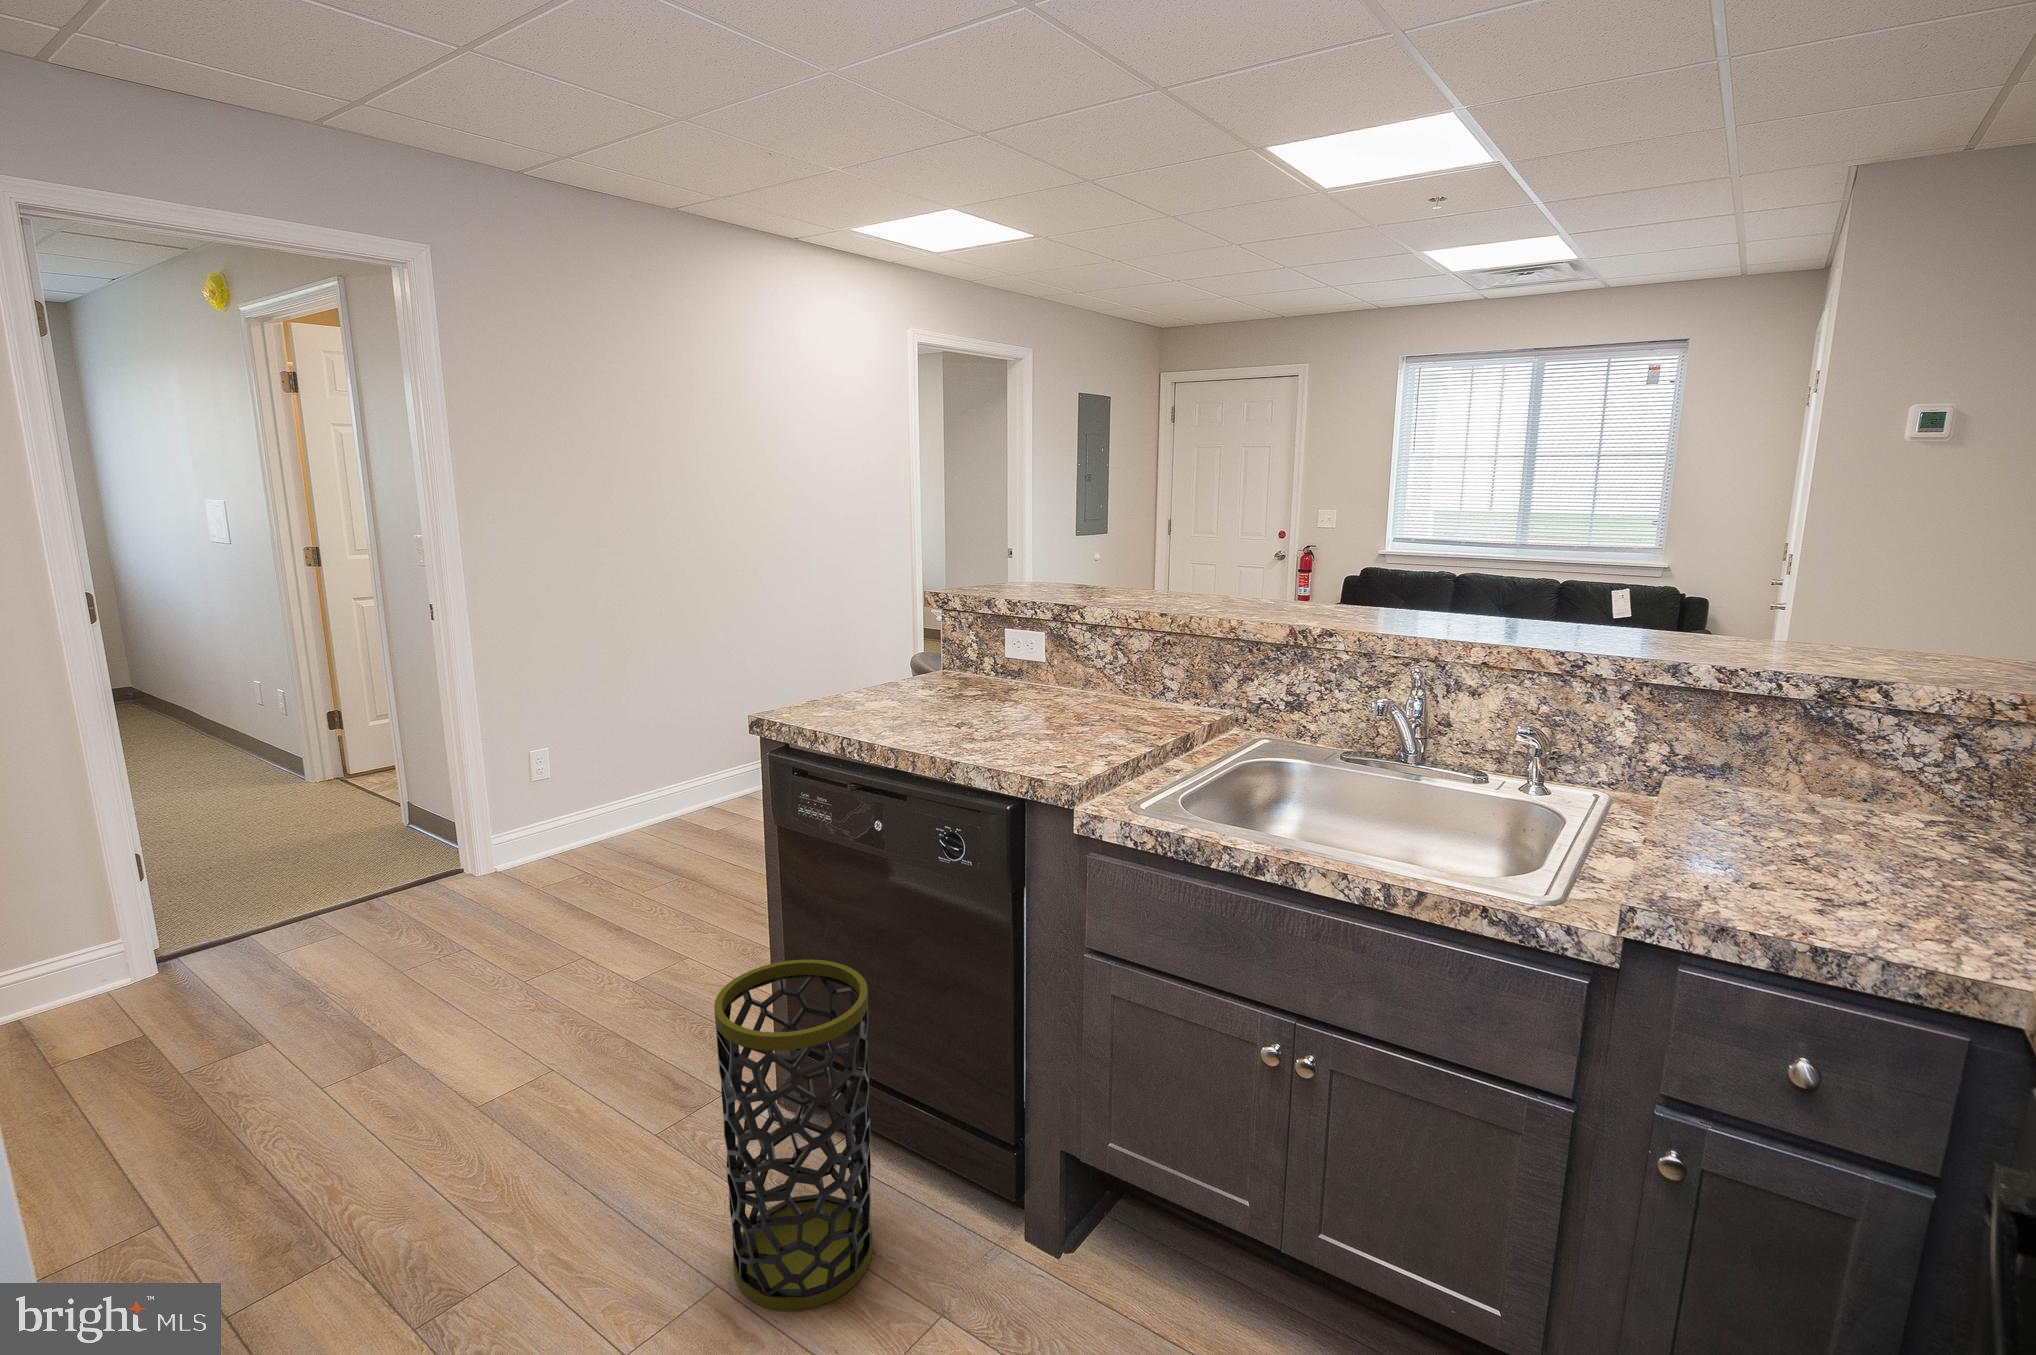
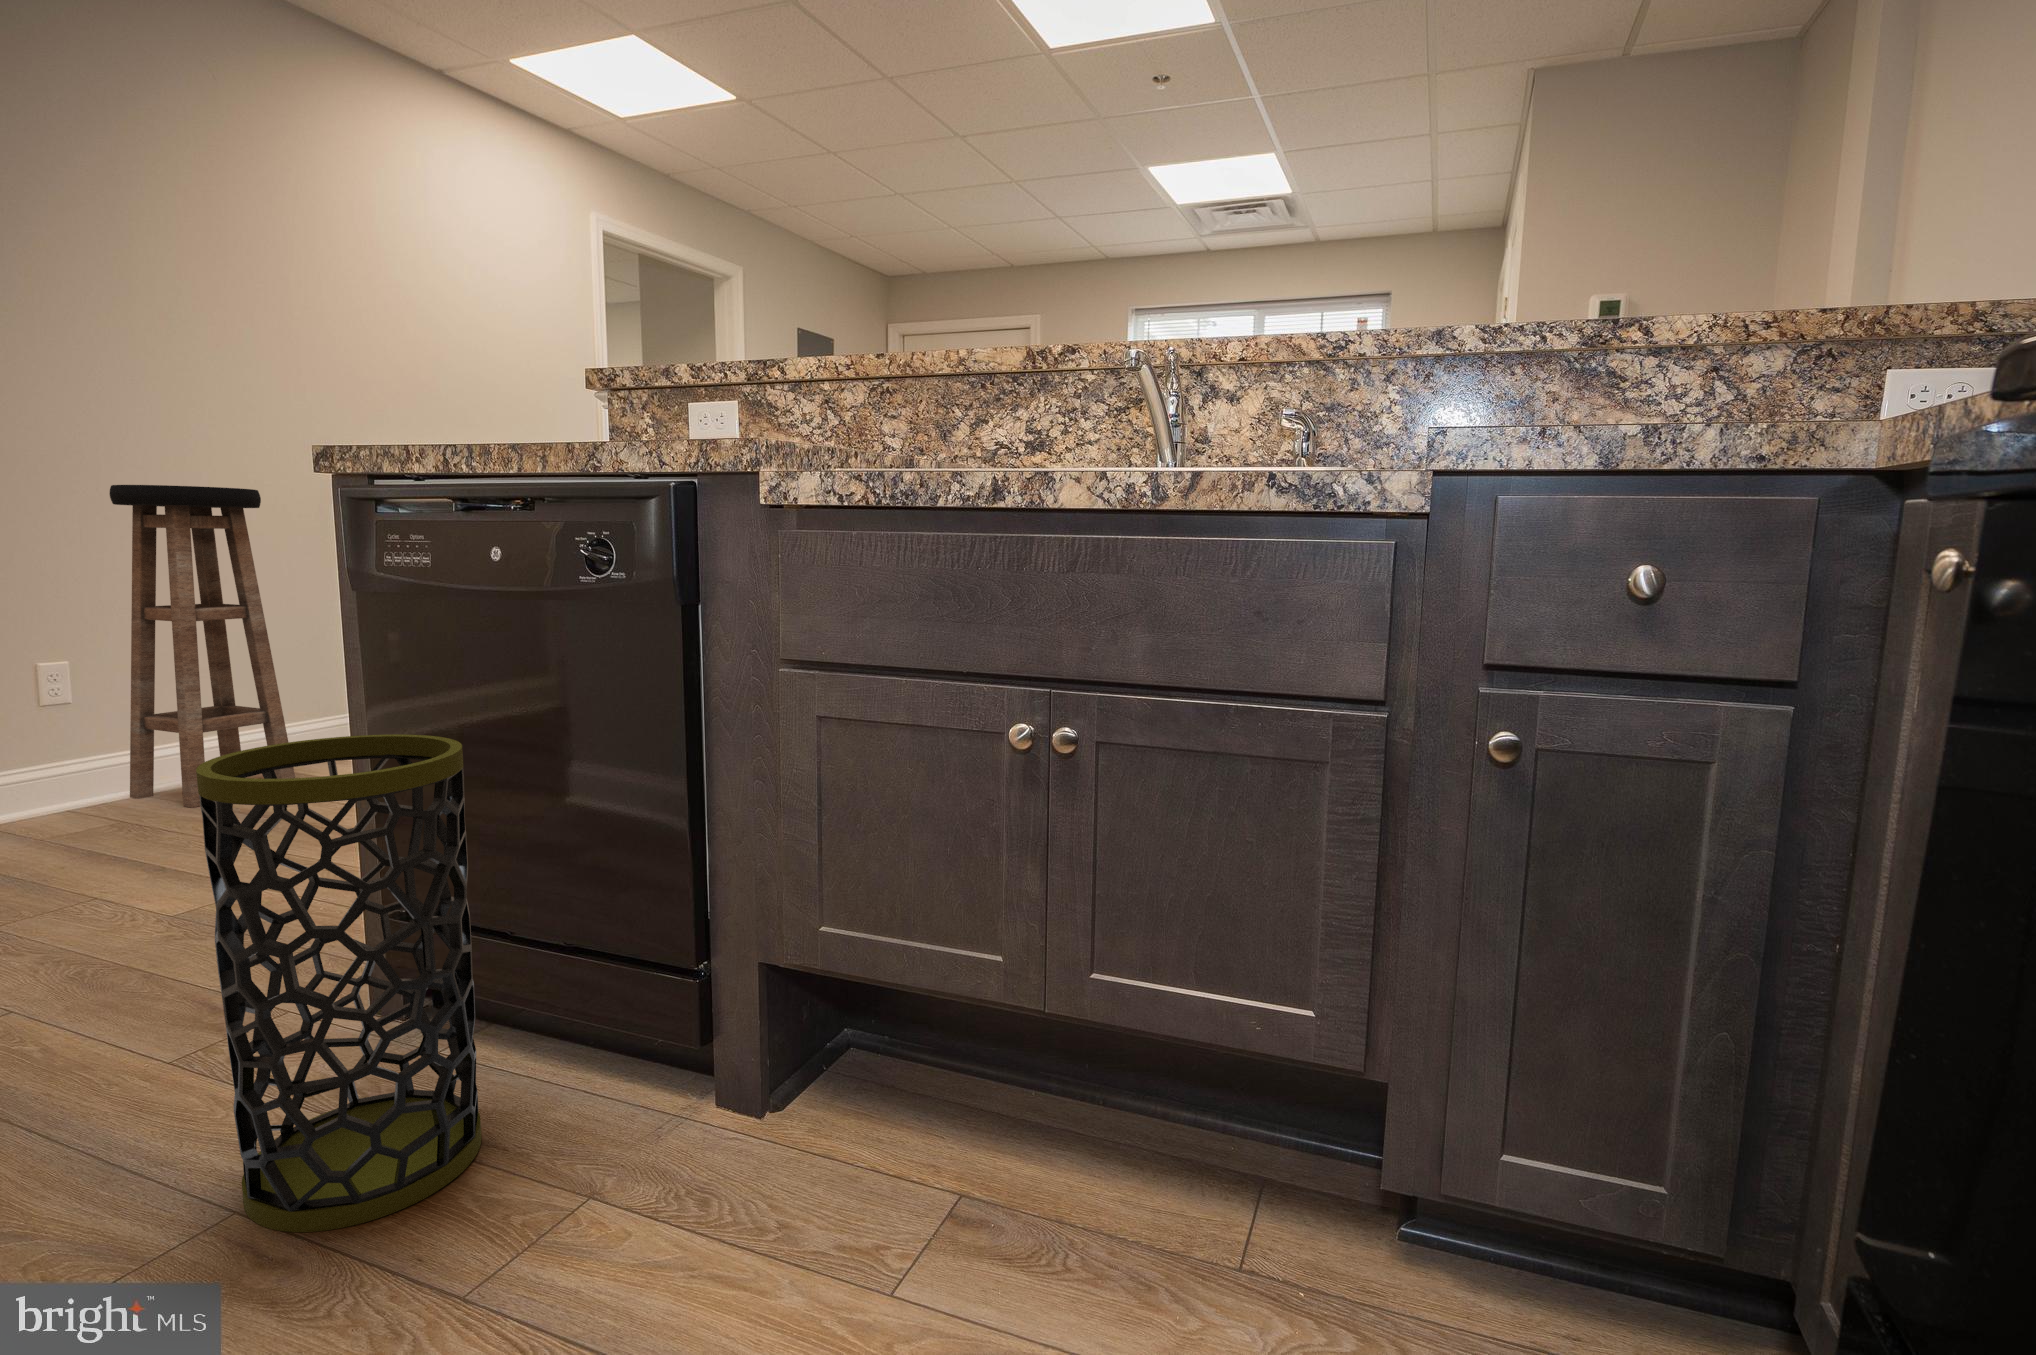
bar stool: none [568,602,687,853] -> present [110,485,295,808]

